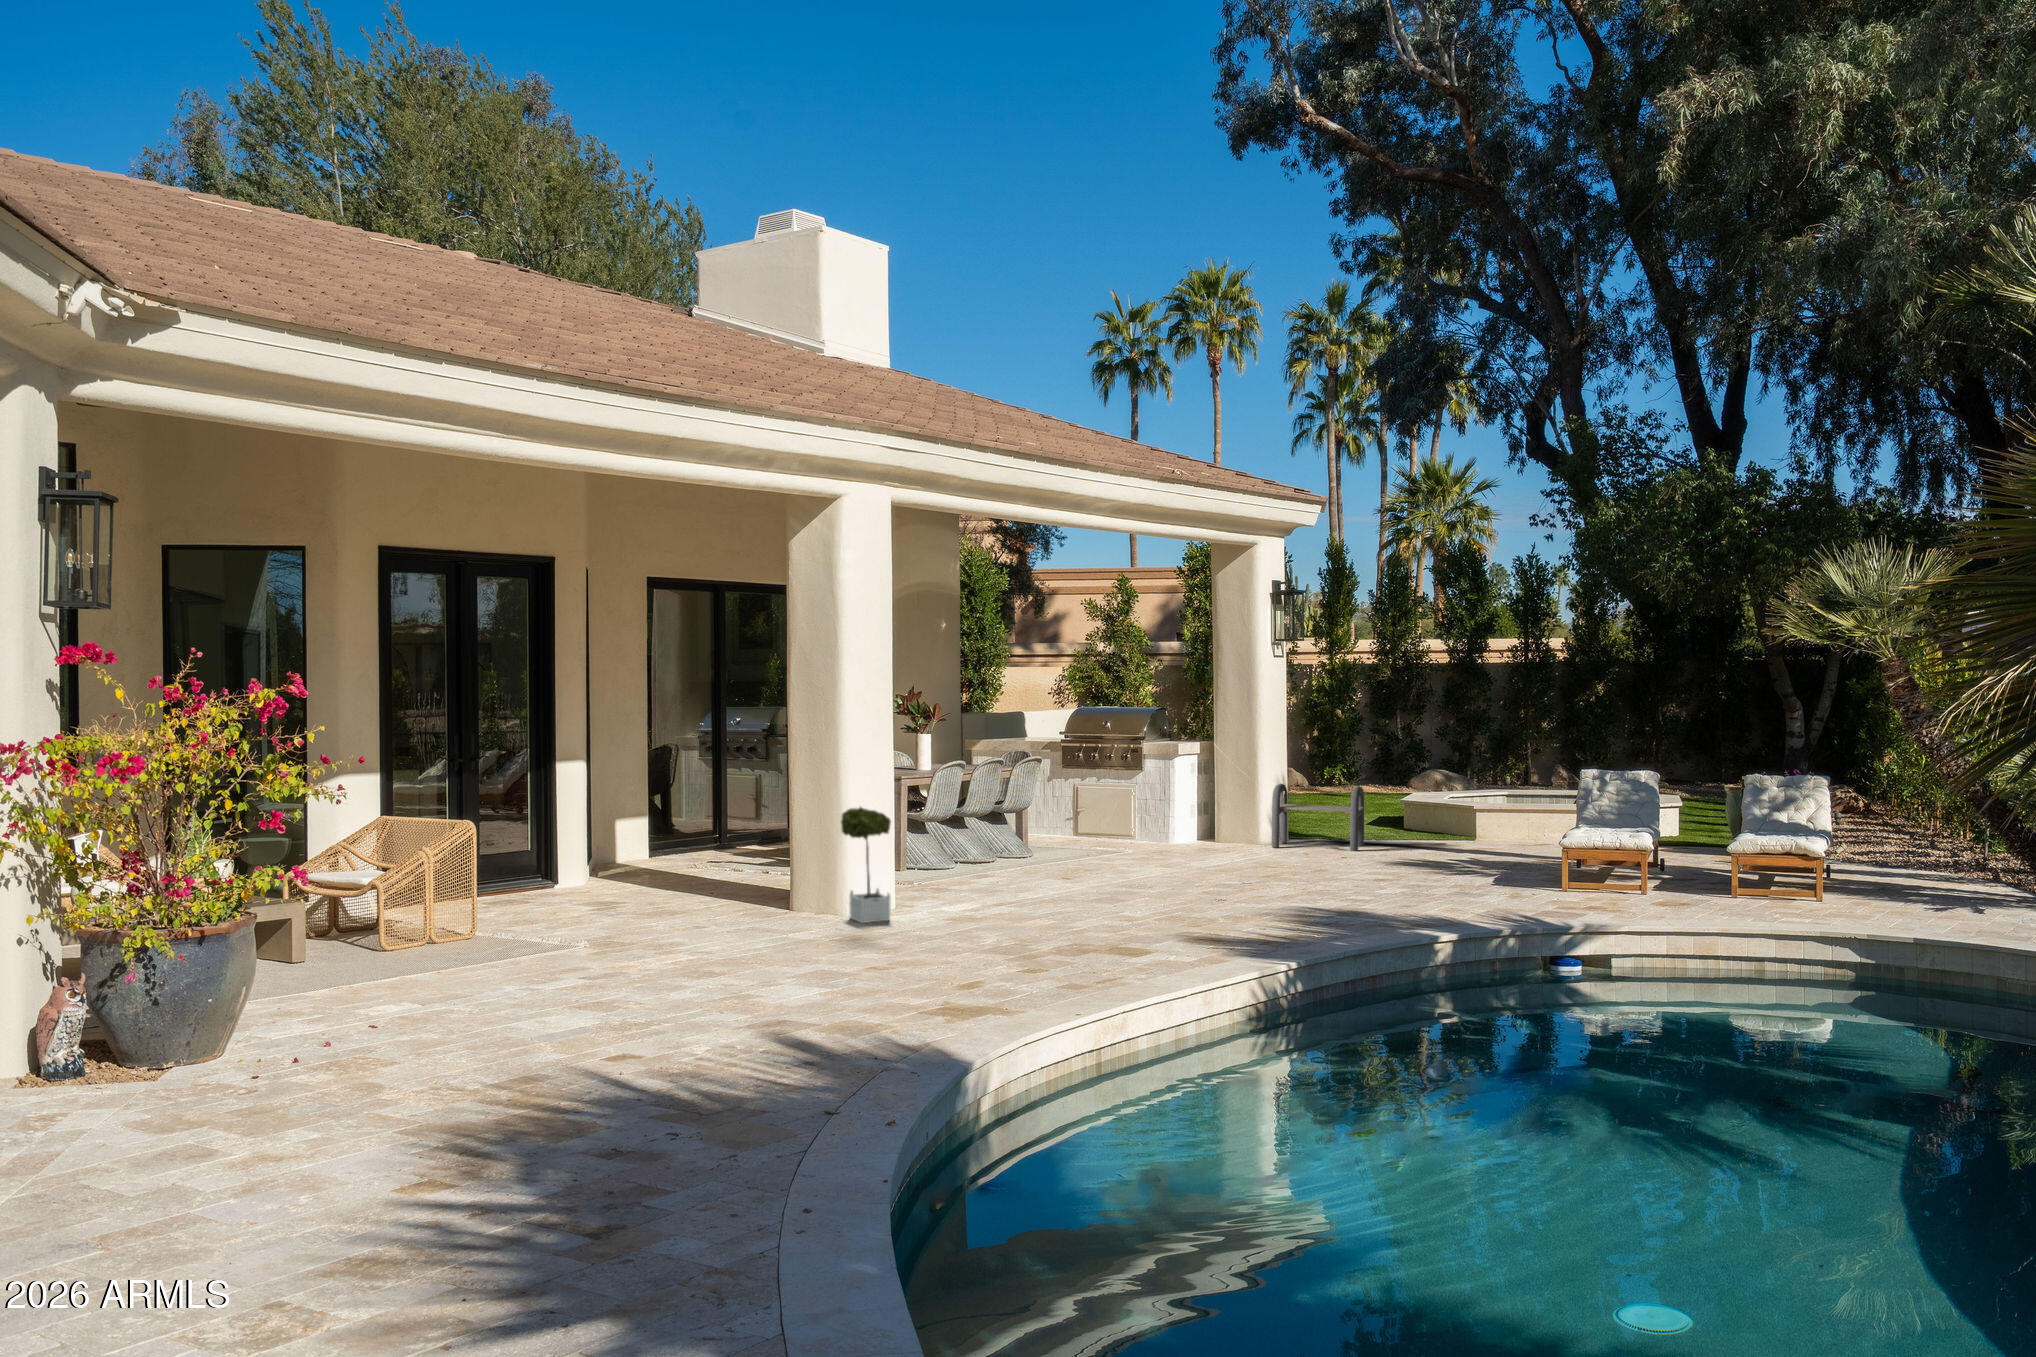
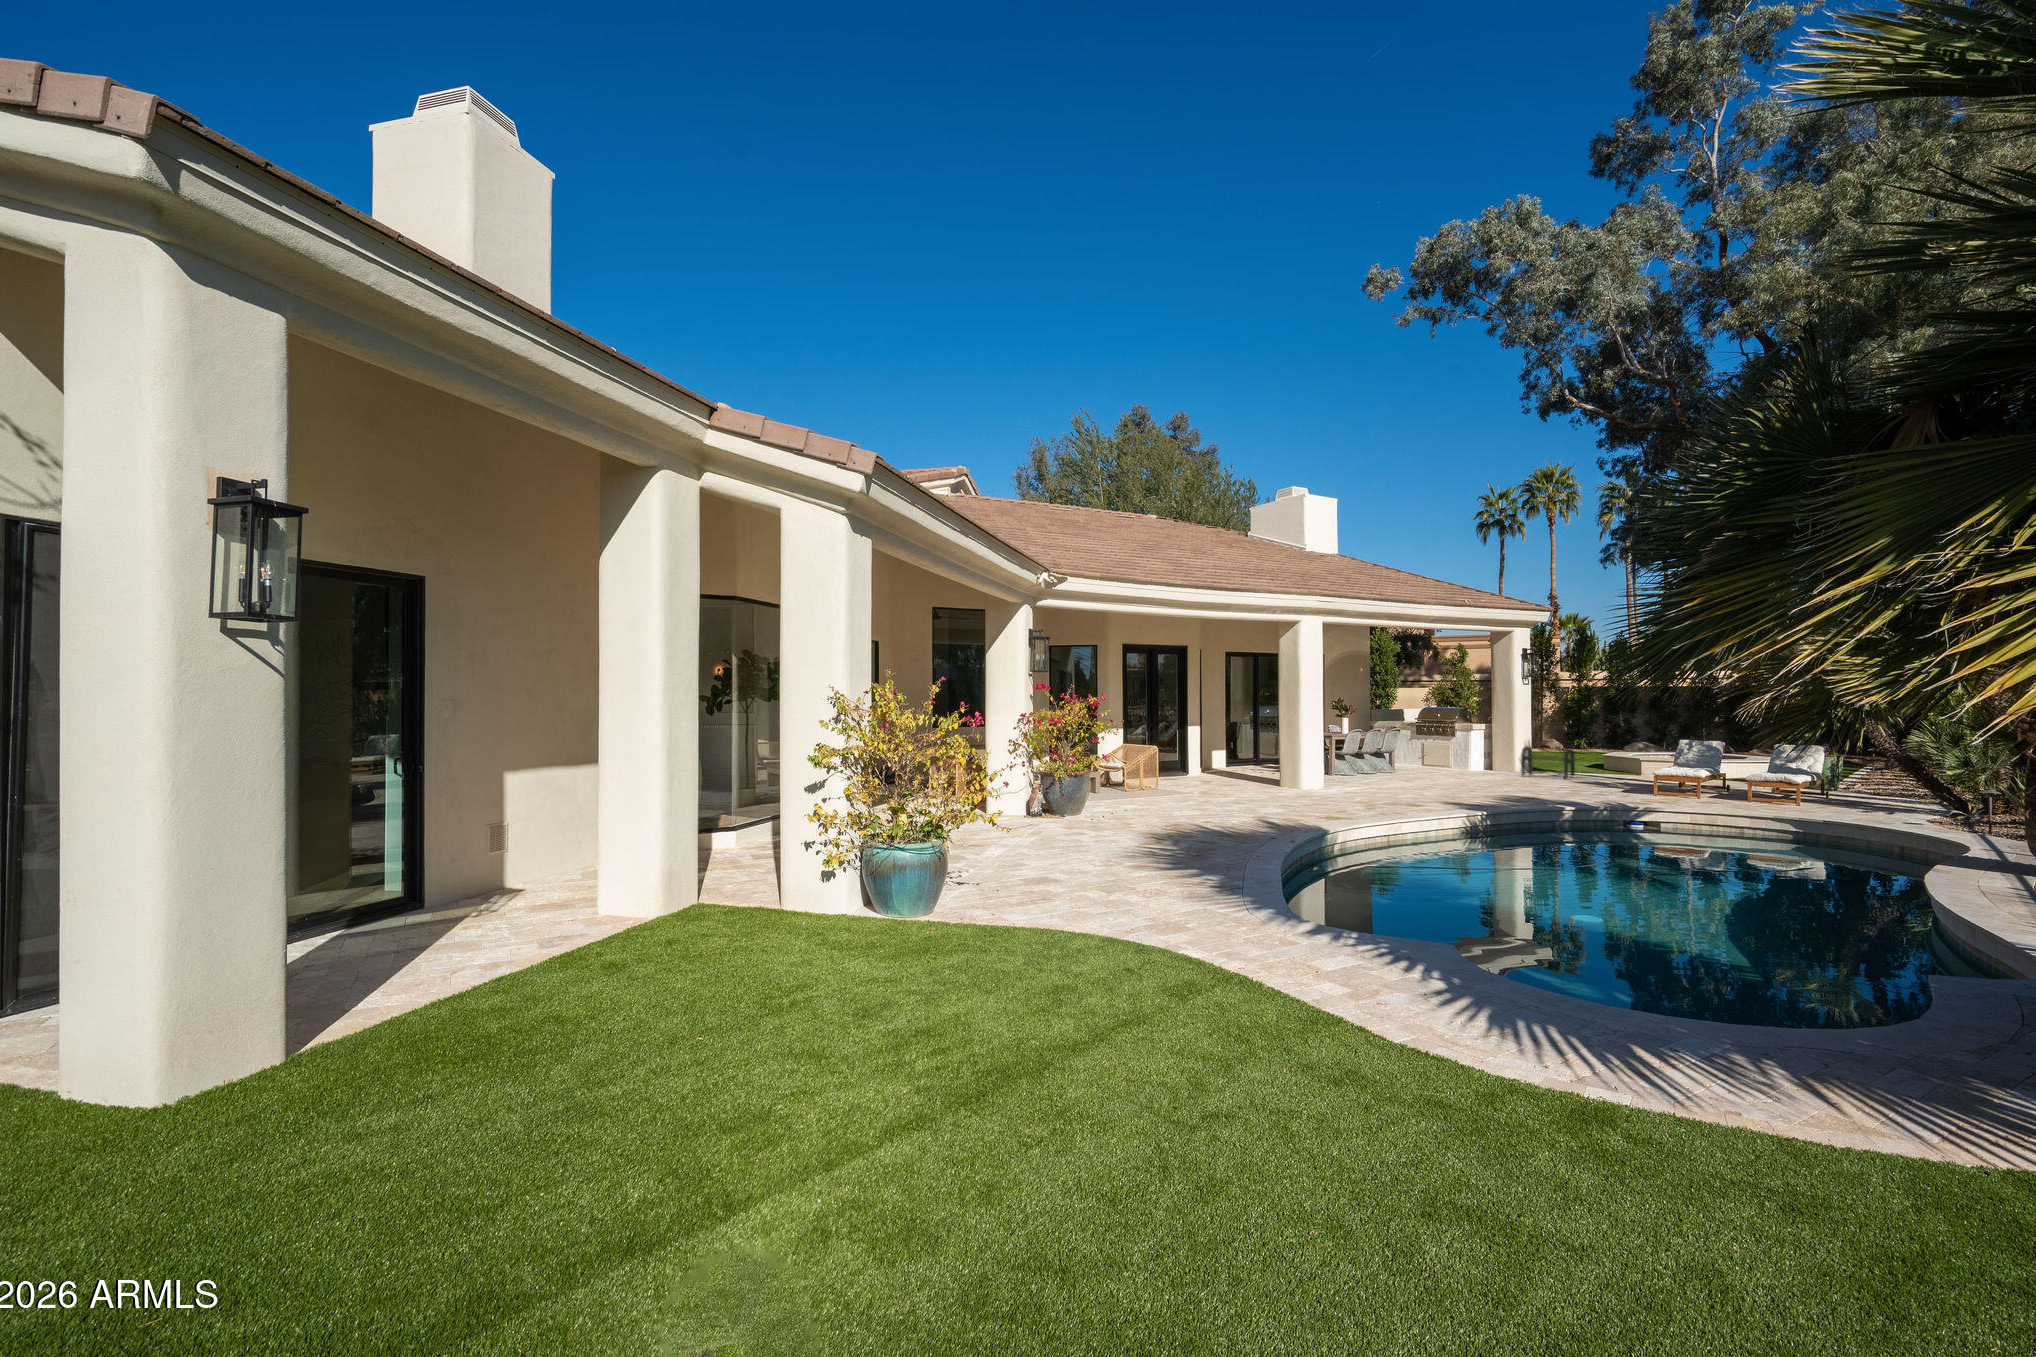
potted tree: present [841,807,891,923] -> none [1298,744,1318,788]

